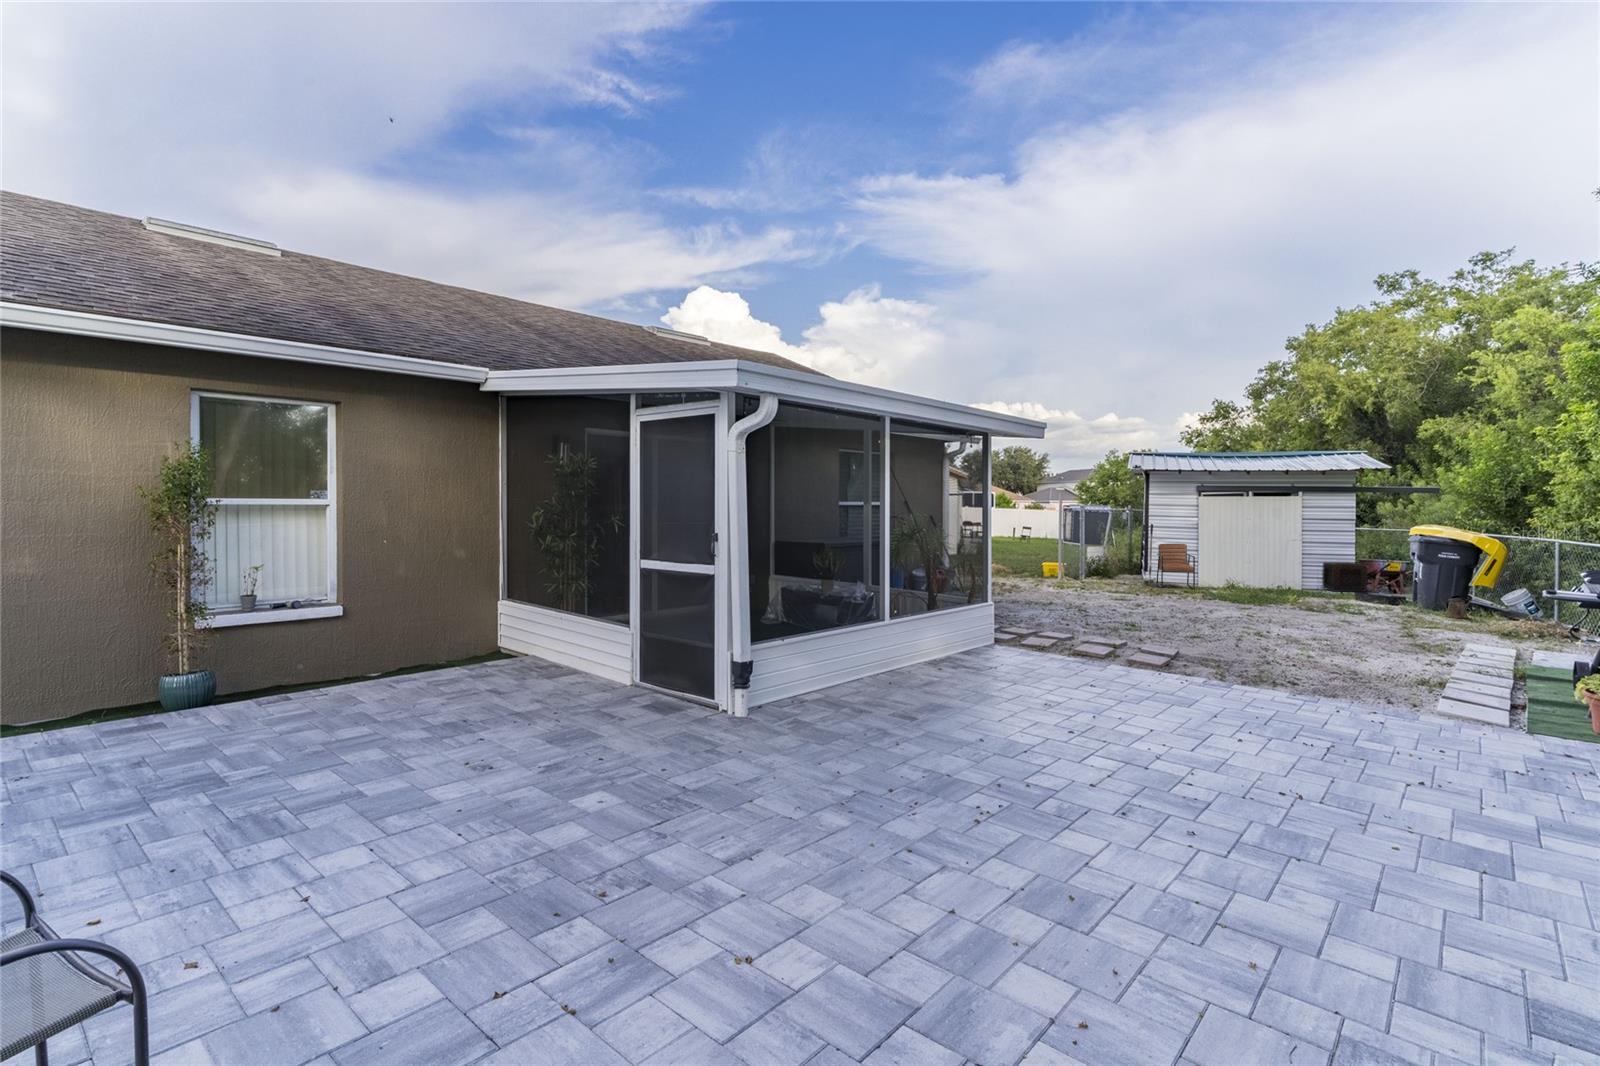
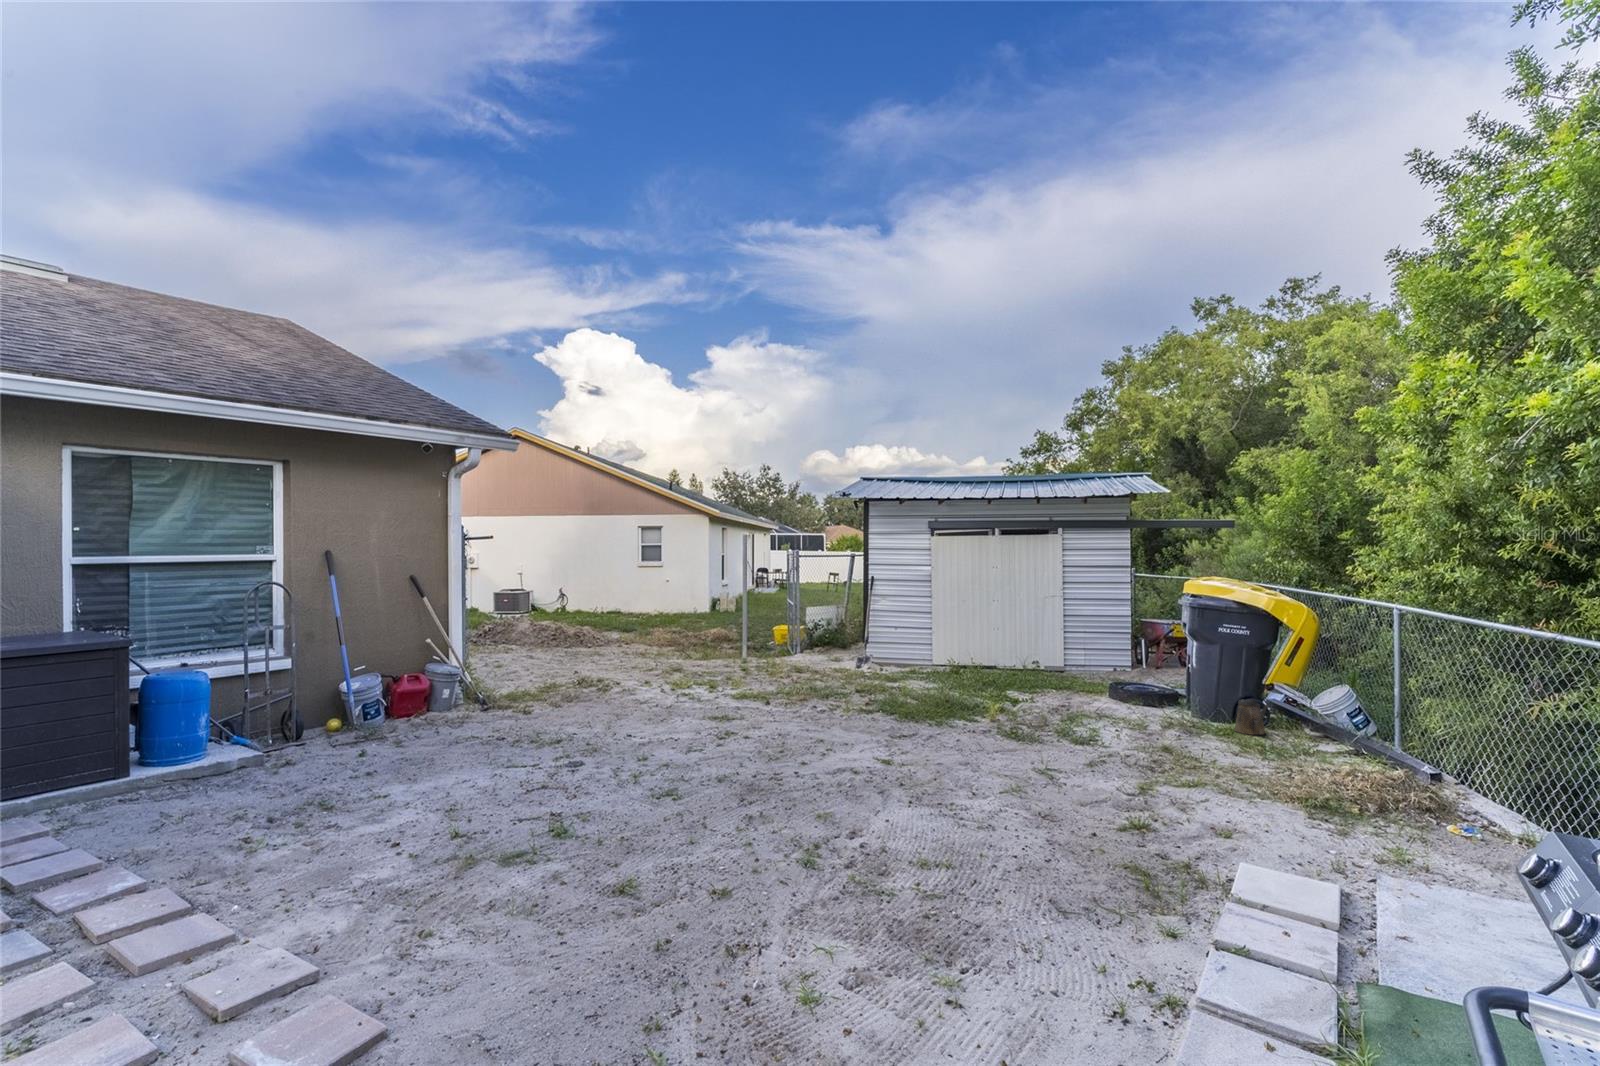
chair: present [1156,544,1195,589] -> none [871,603,917,674]
wooden crate: present [1322,562,1367,592] -> none [1094,634,1148,680]

